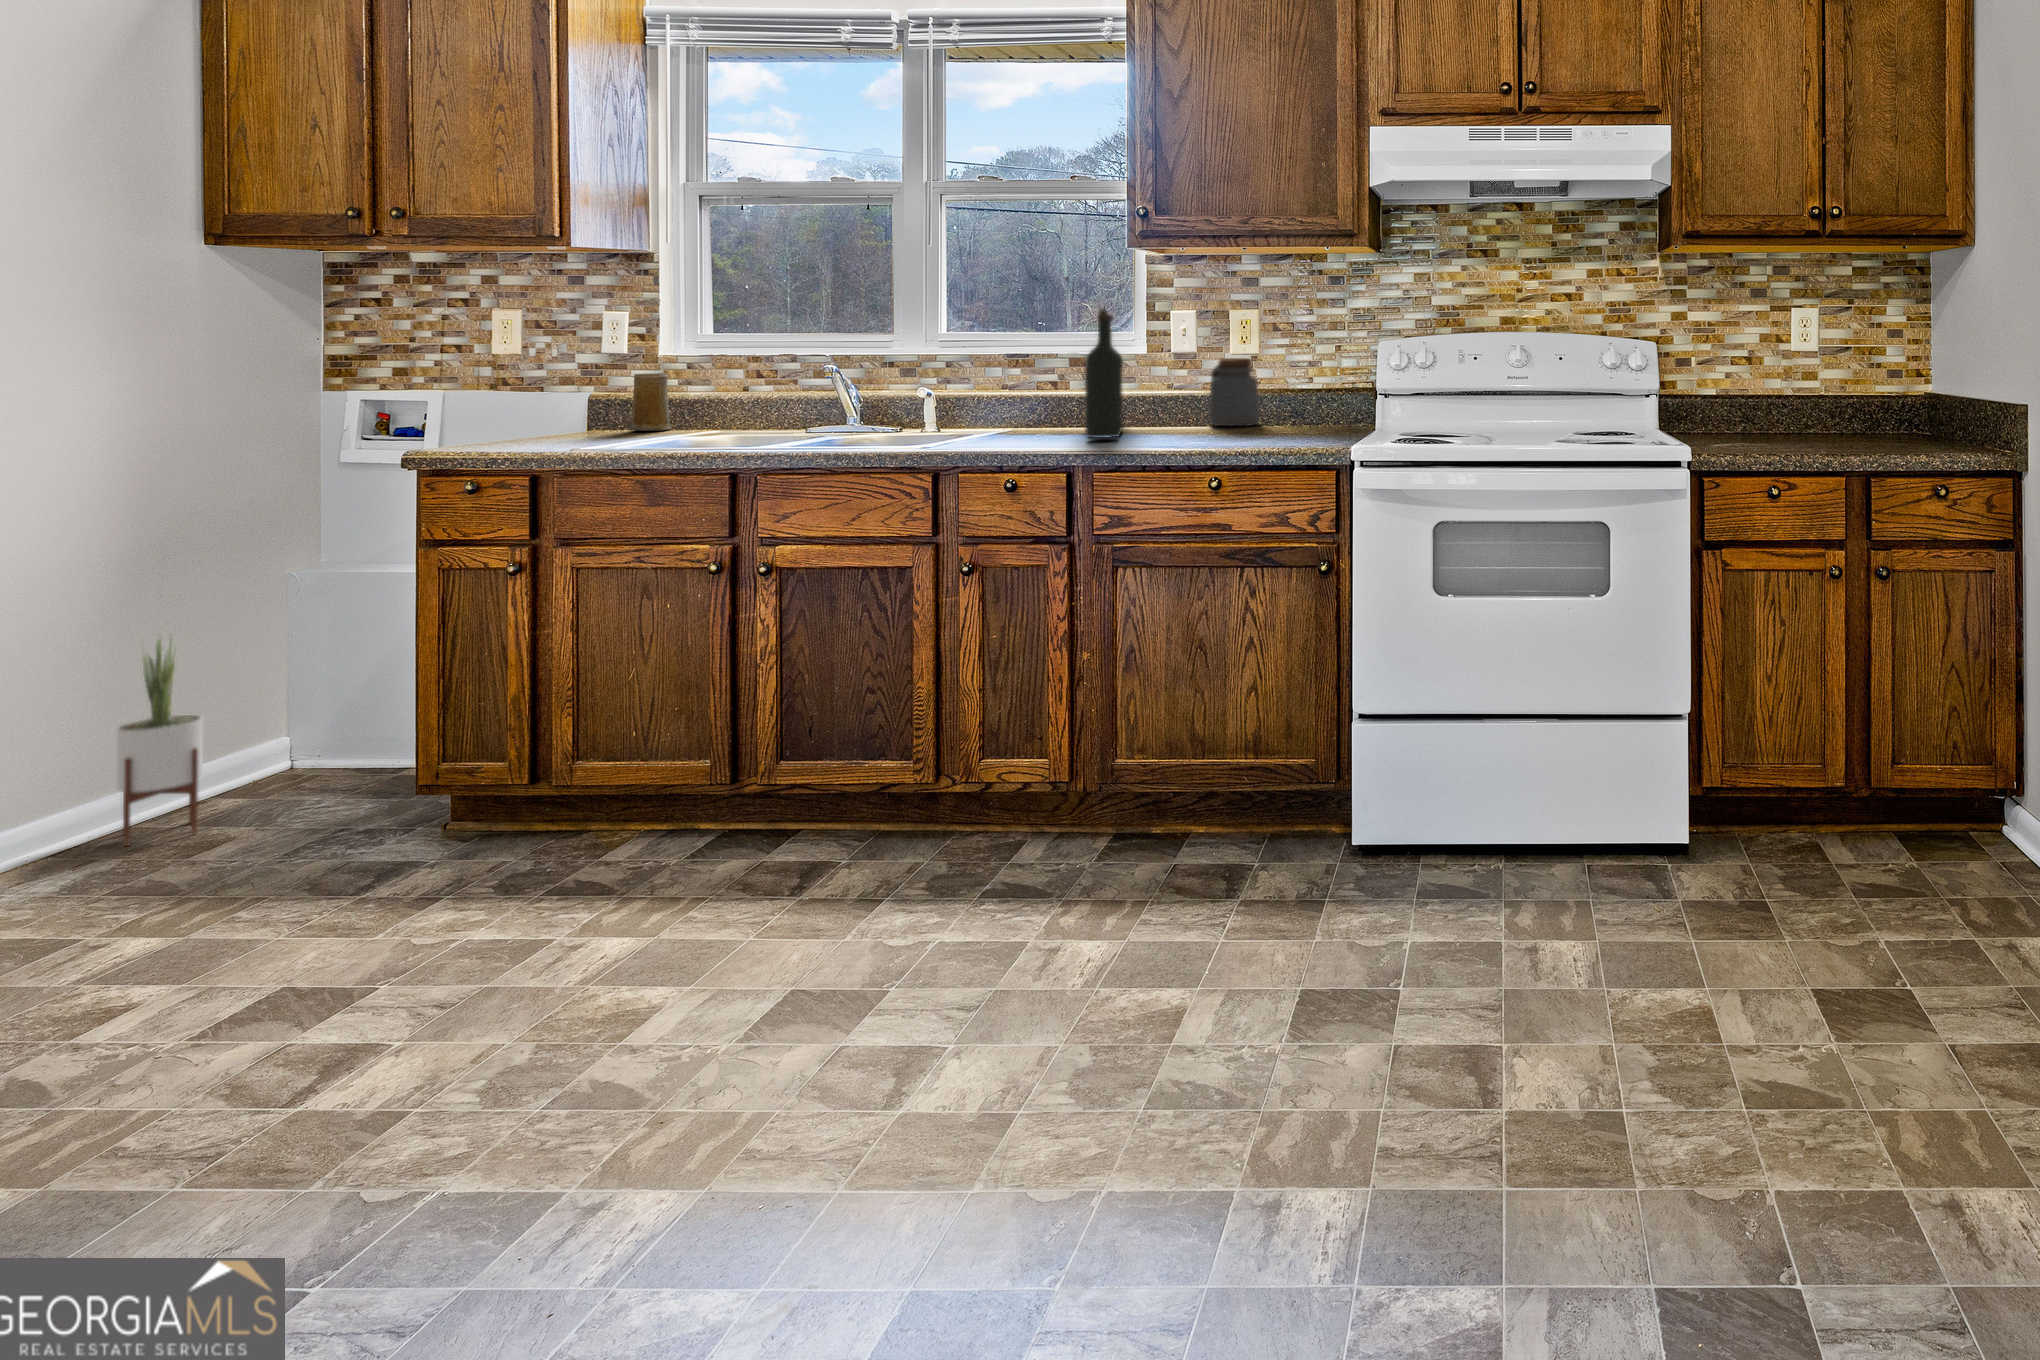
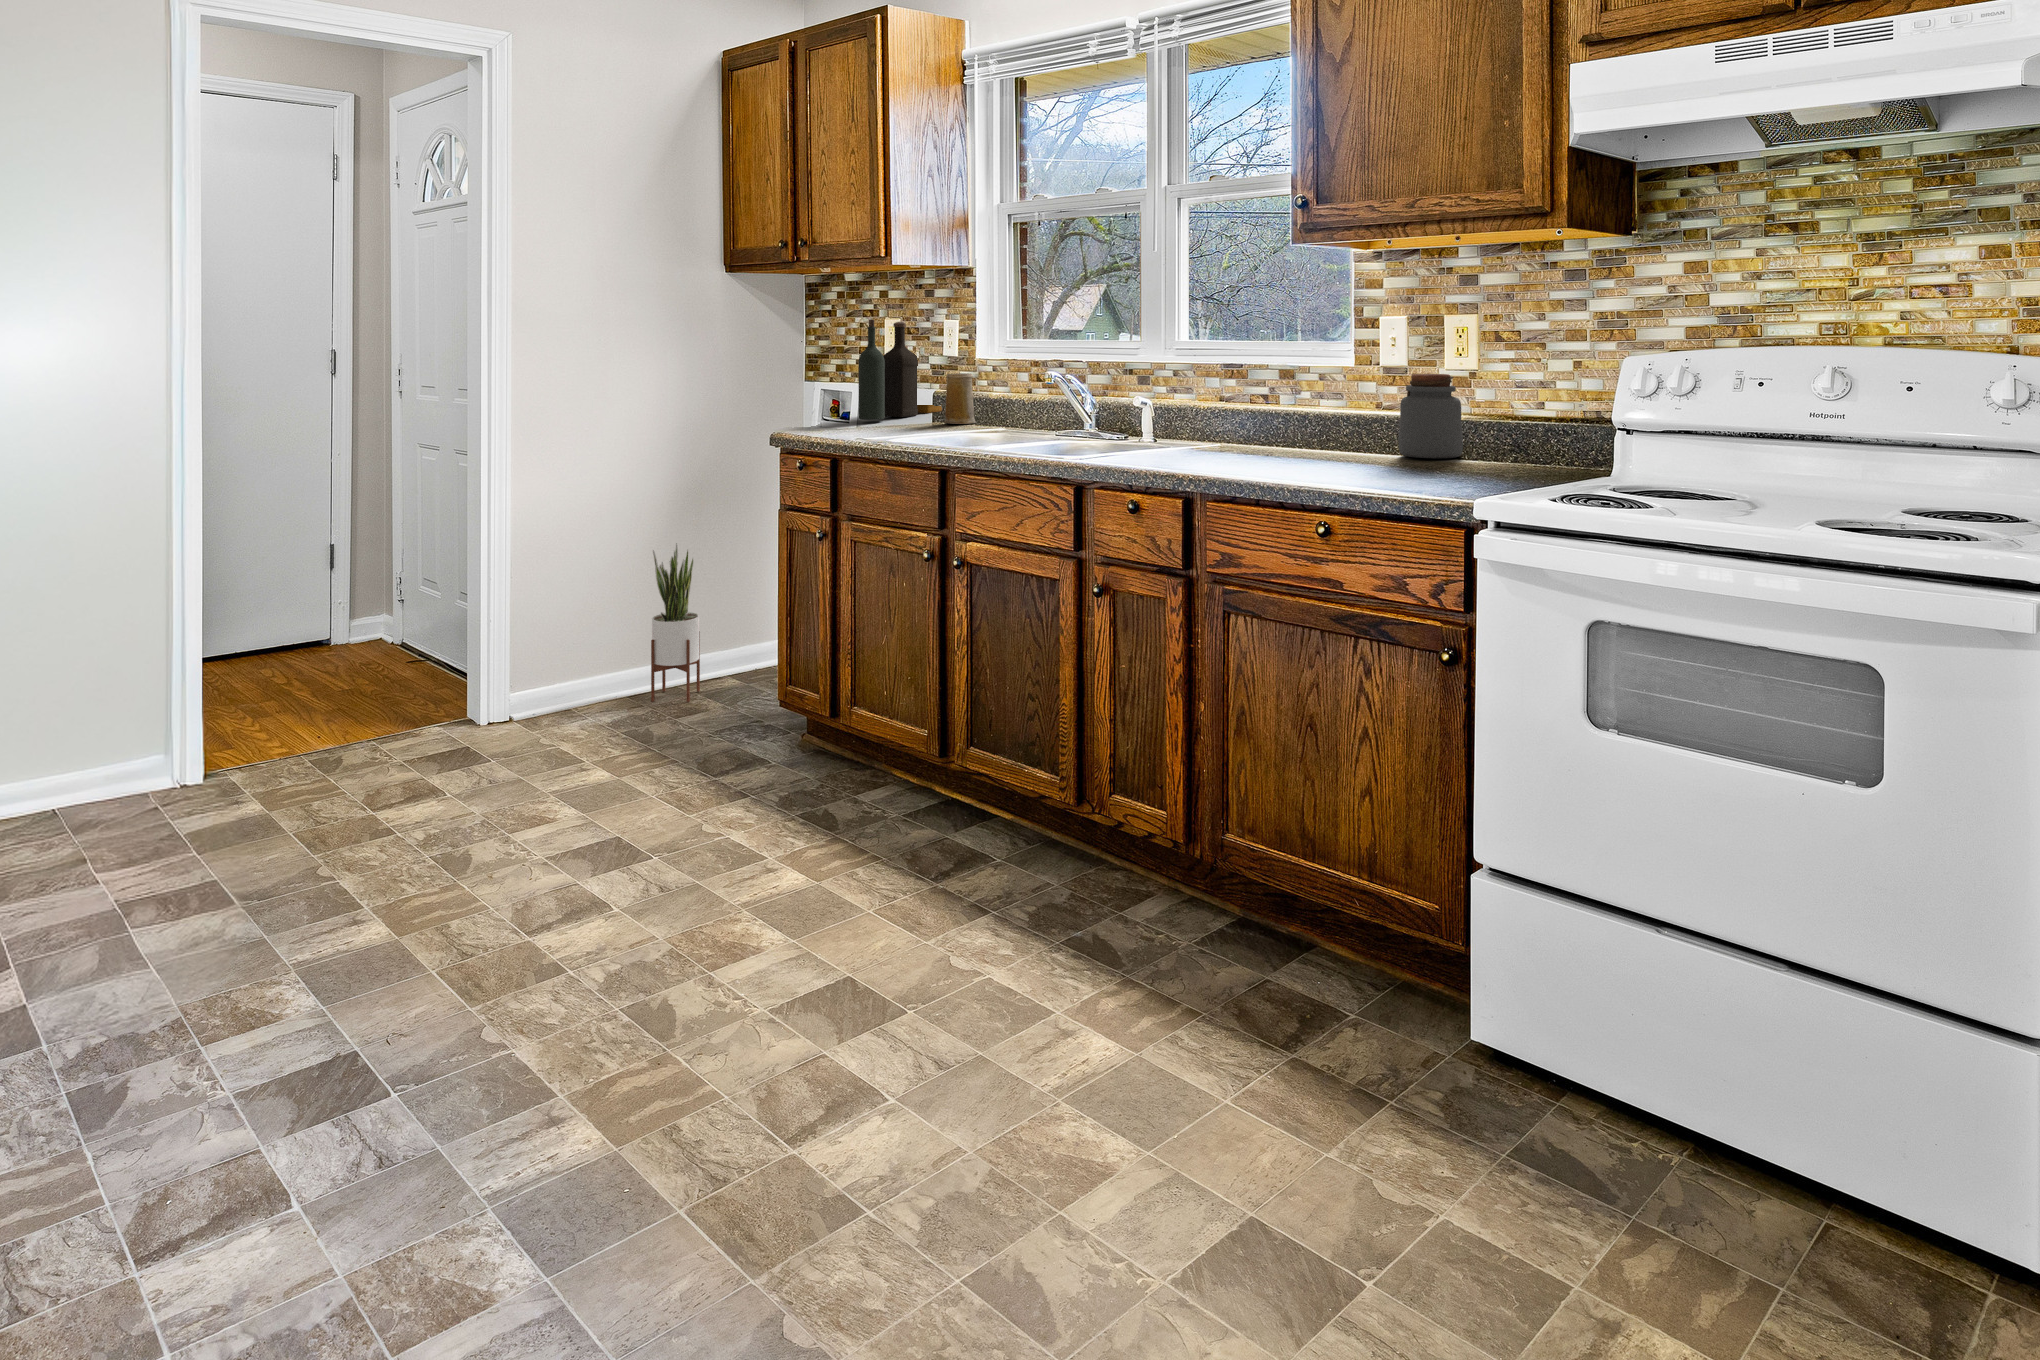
bottle: present [1085,309,1123,438] -> present [858,320,942,420]

